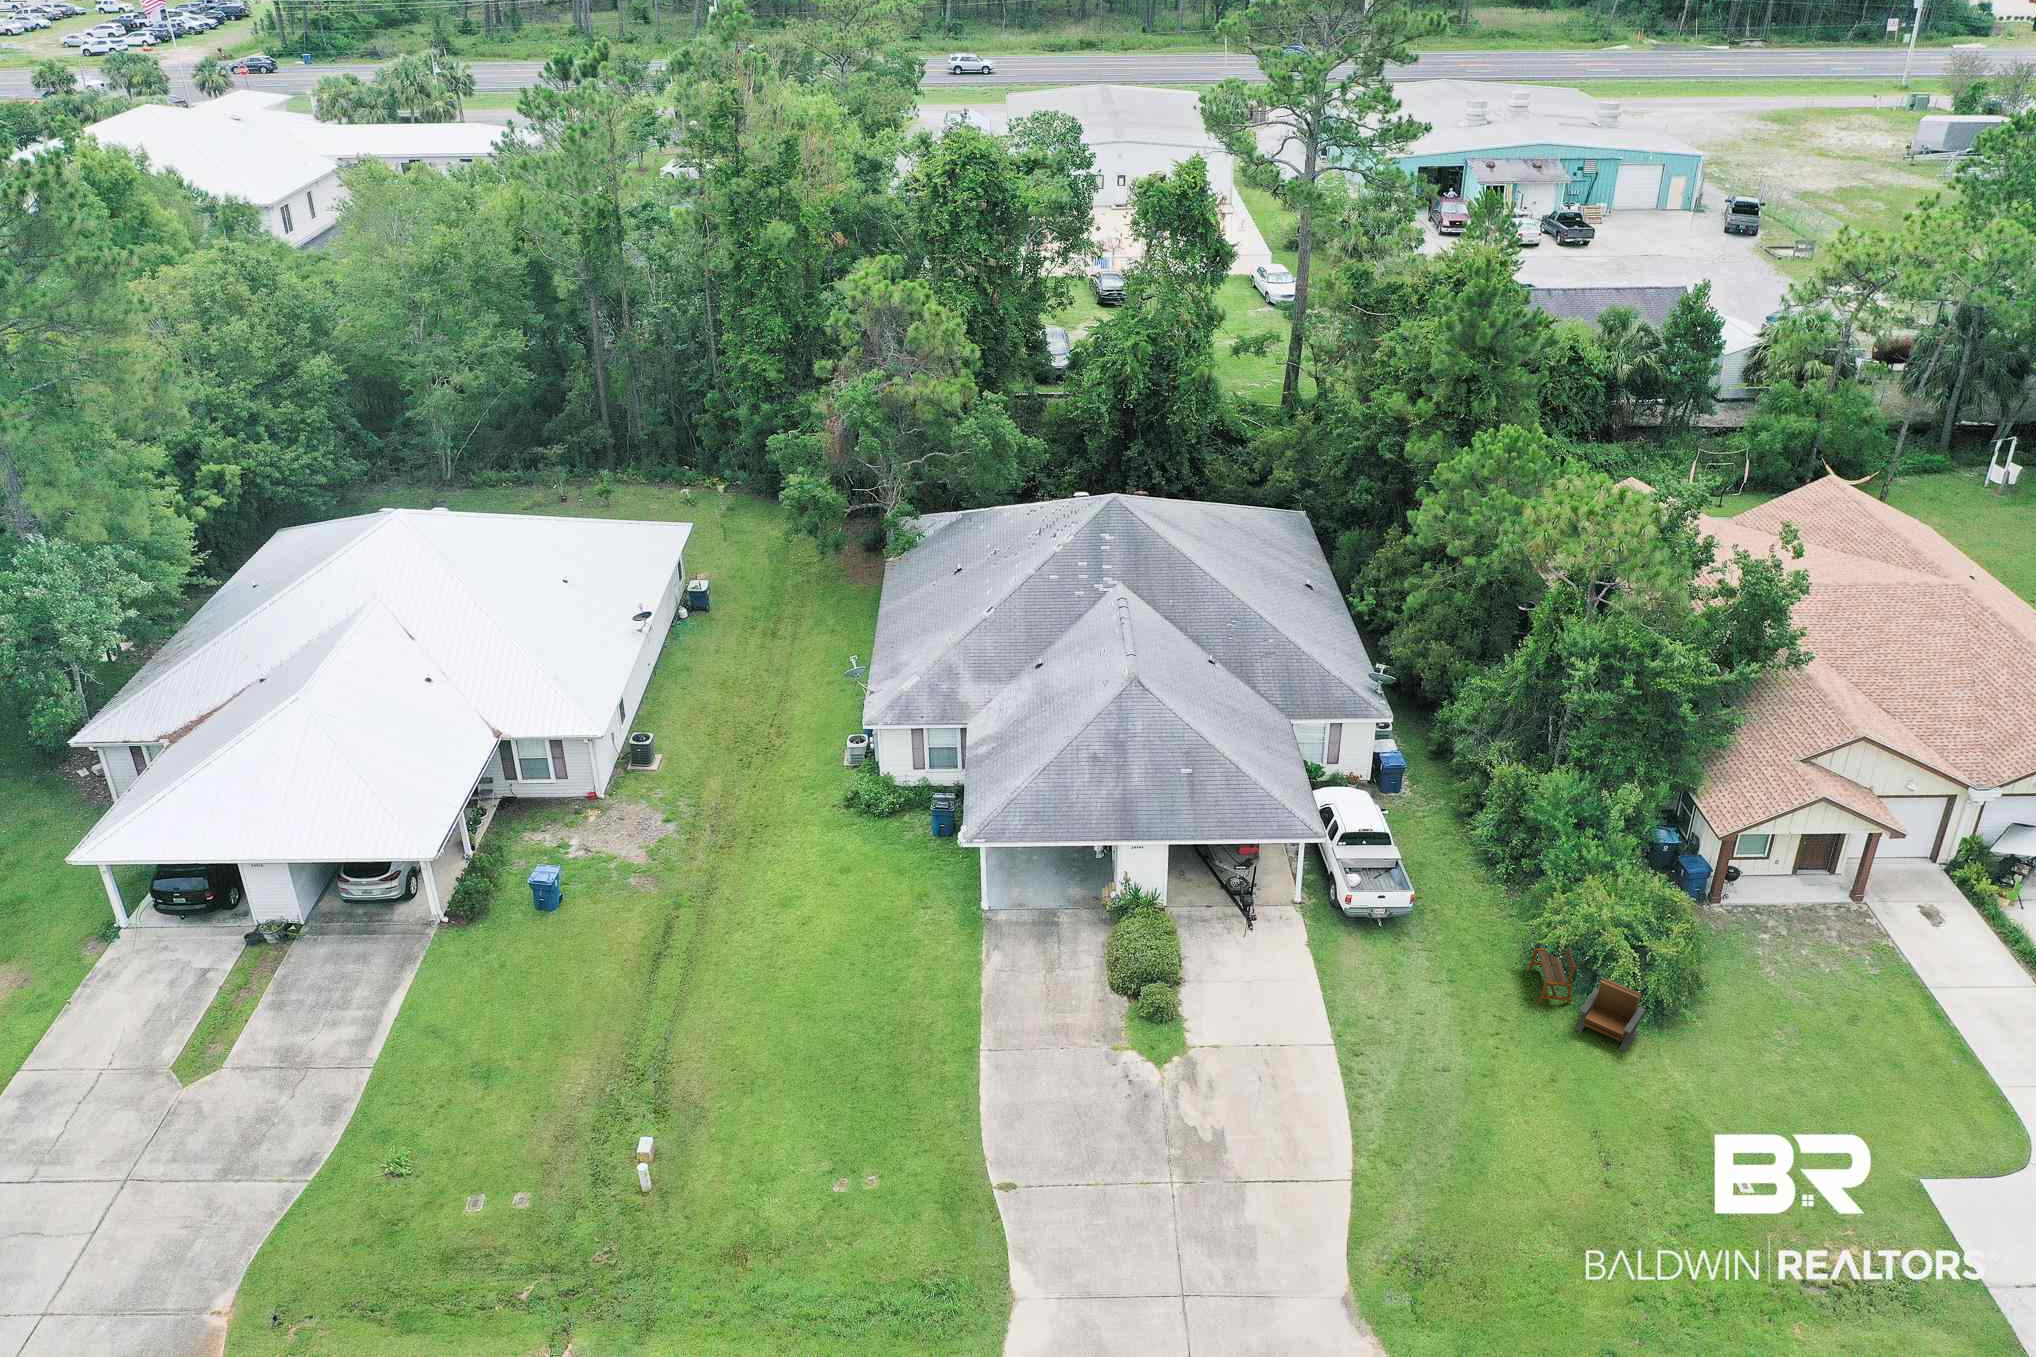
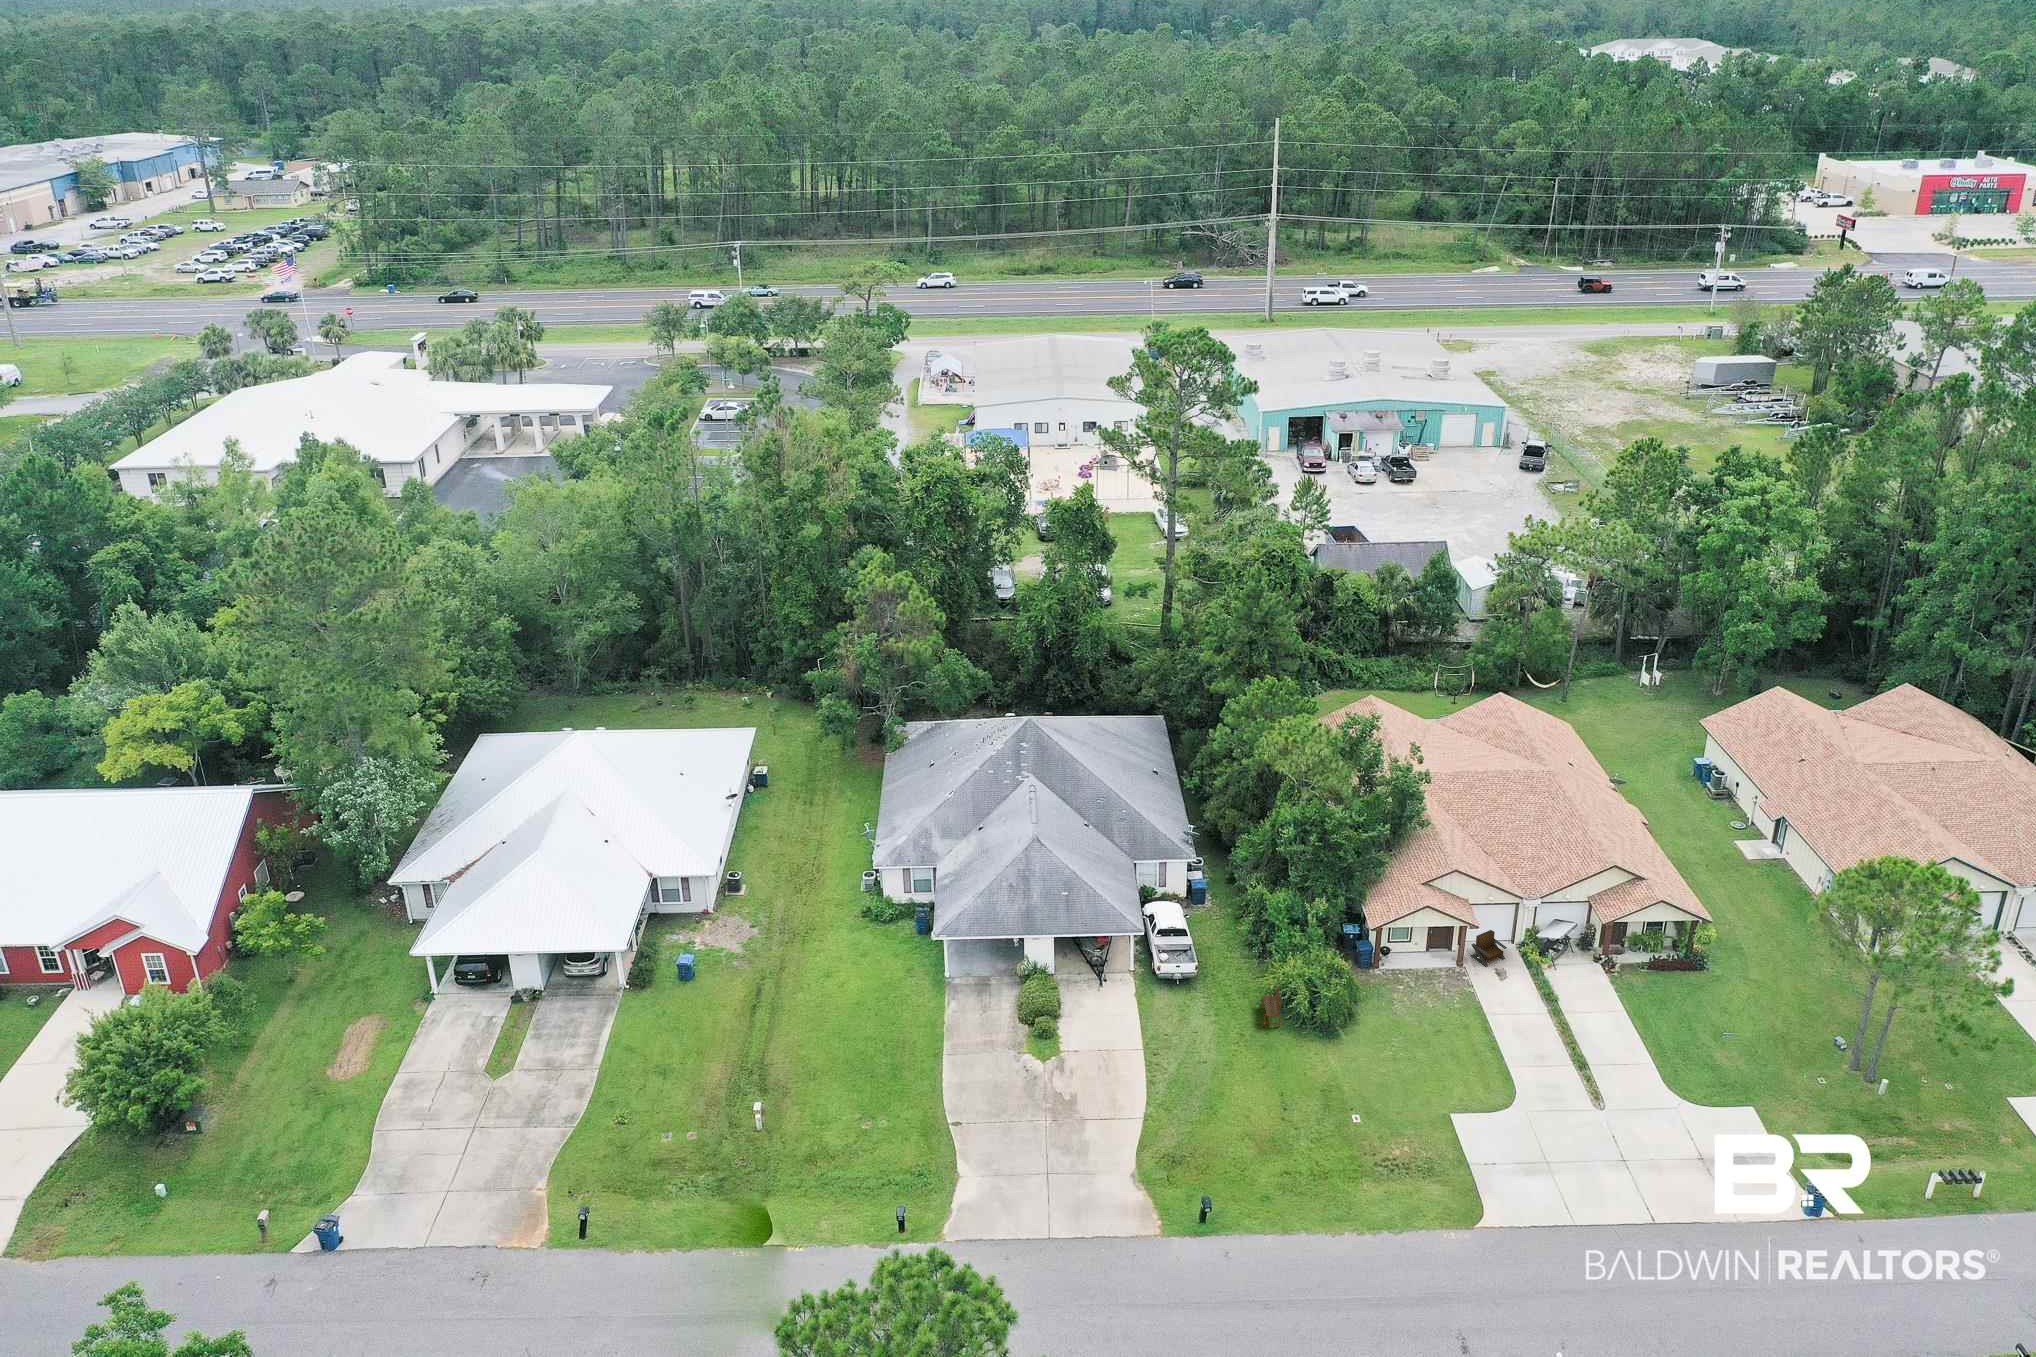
lounge chair: present [1575,978,1645,1052] -> present [1470,930,1507,967]

